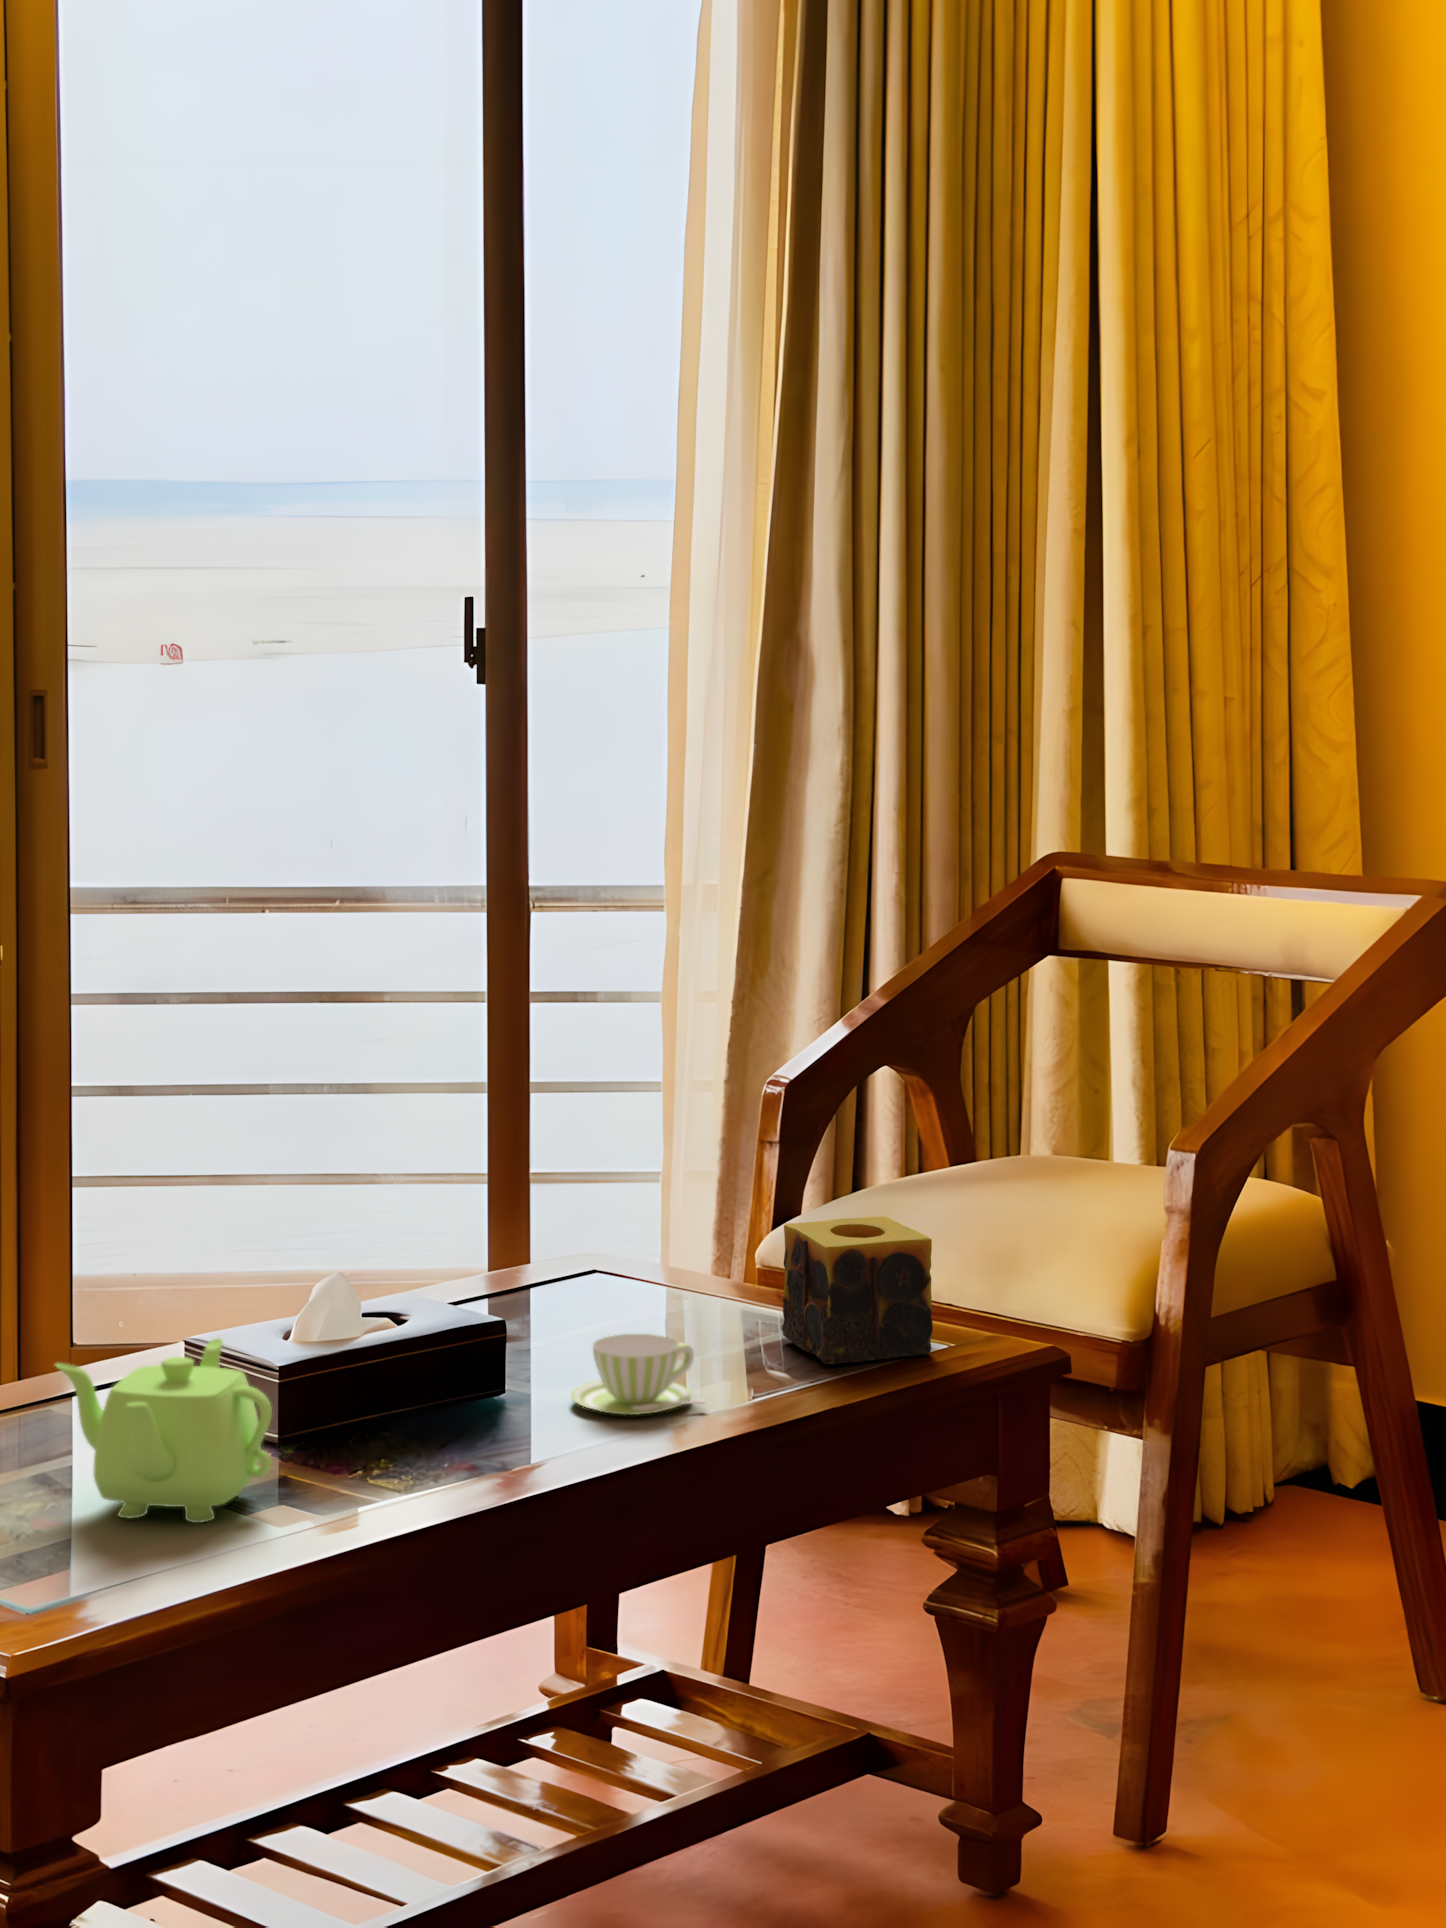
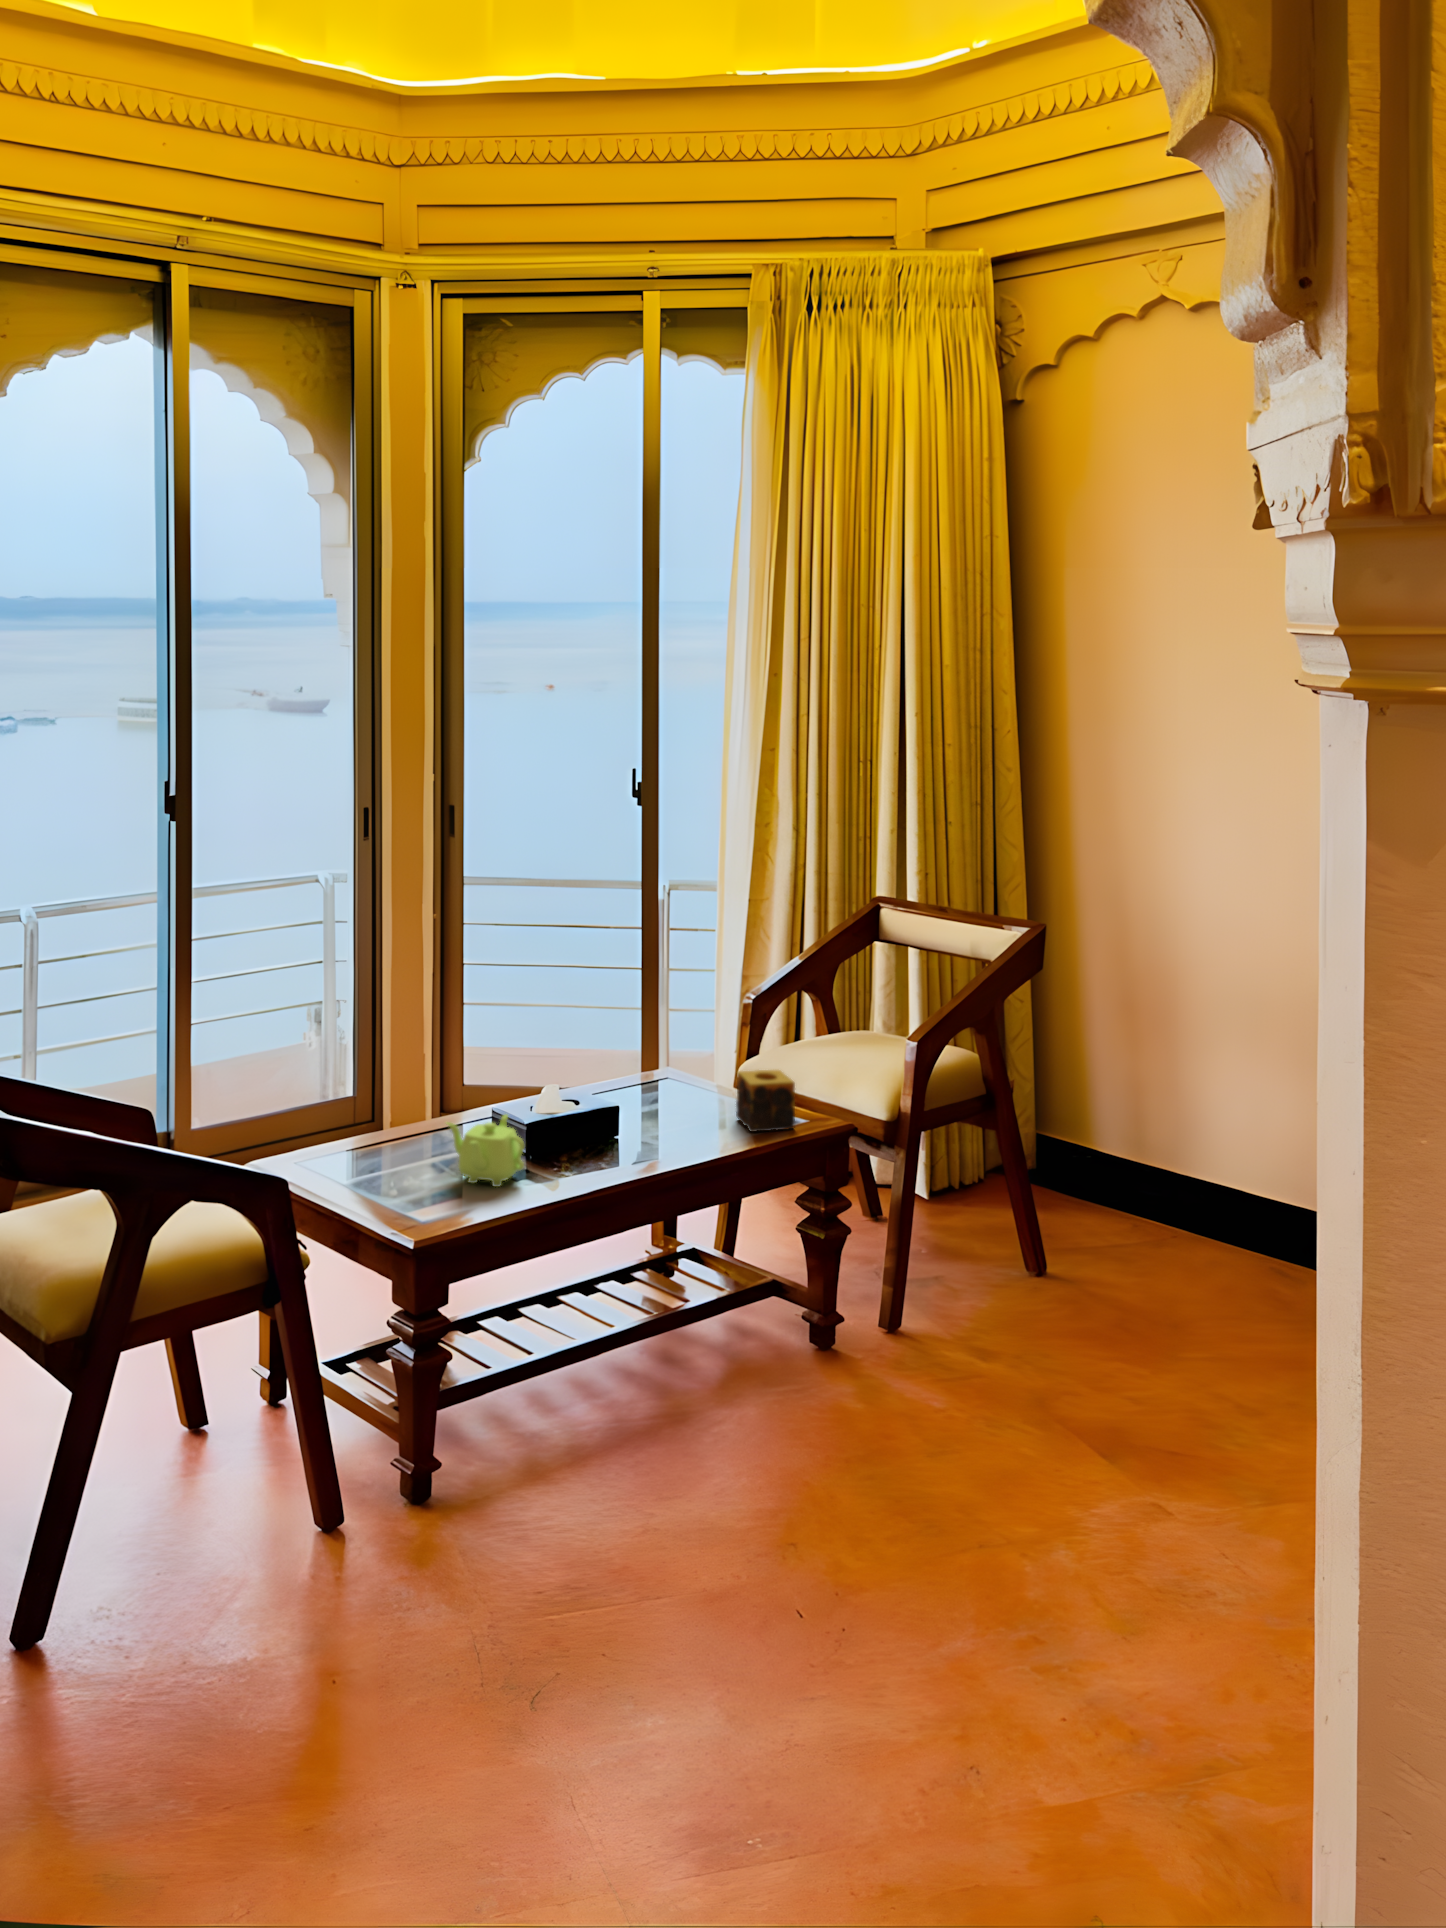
cup: present [571,1334,705,1415] -> none [645,1116,697,1150]

